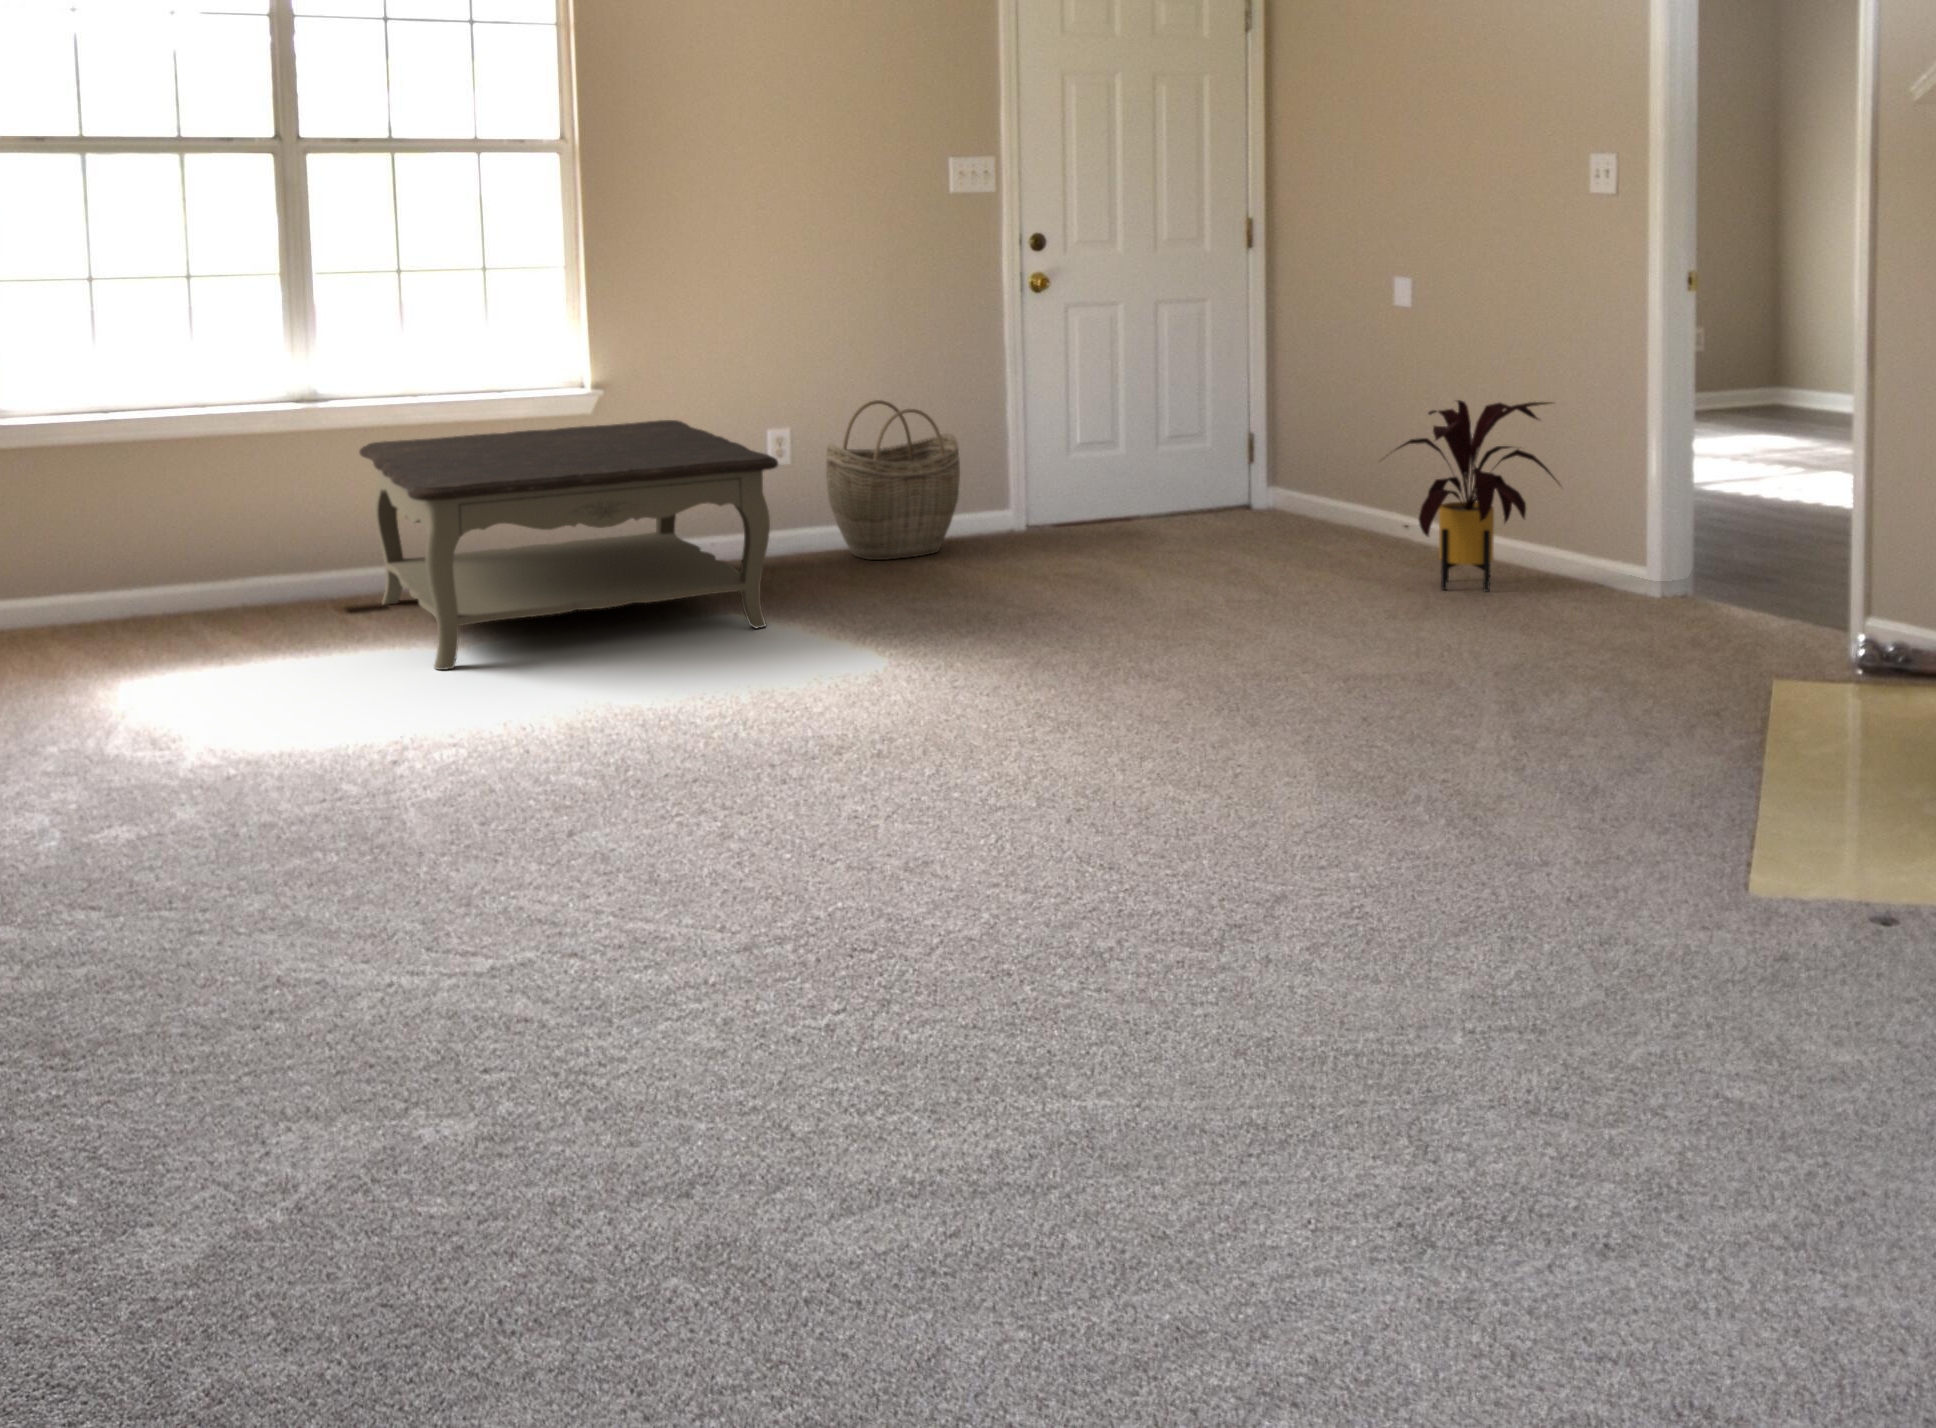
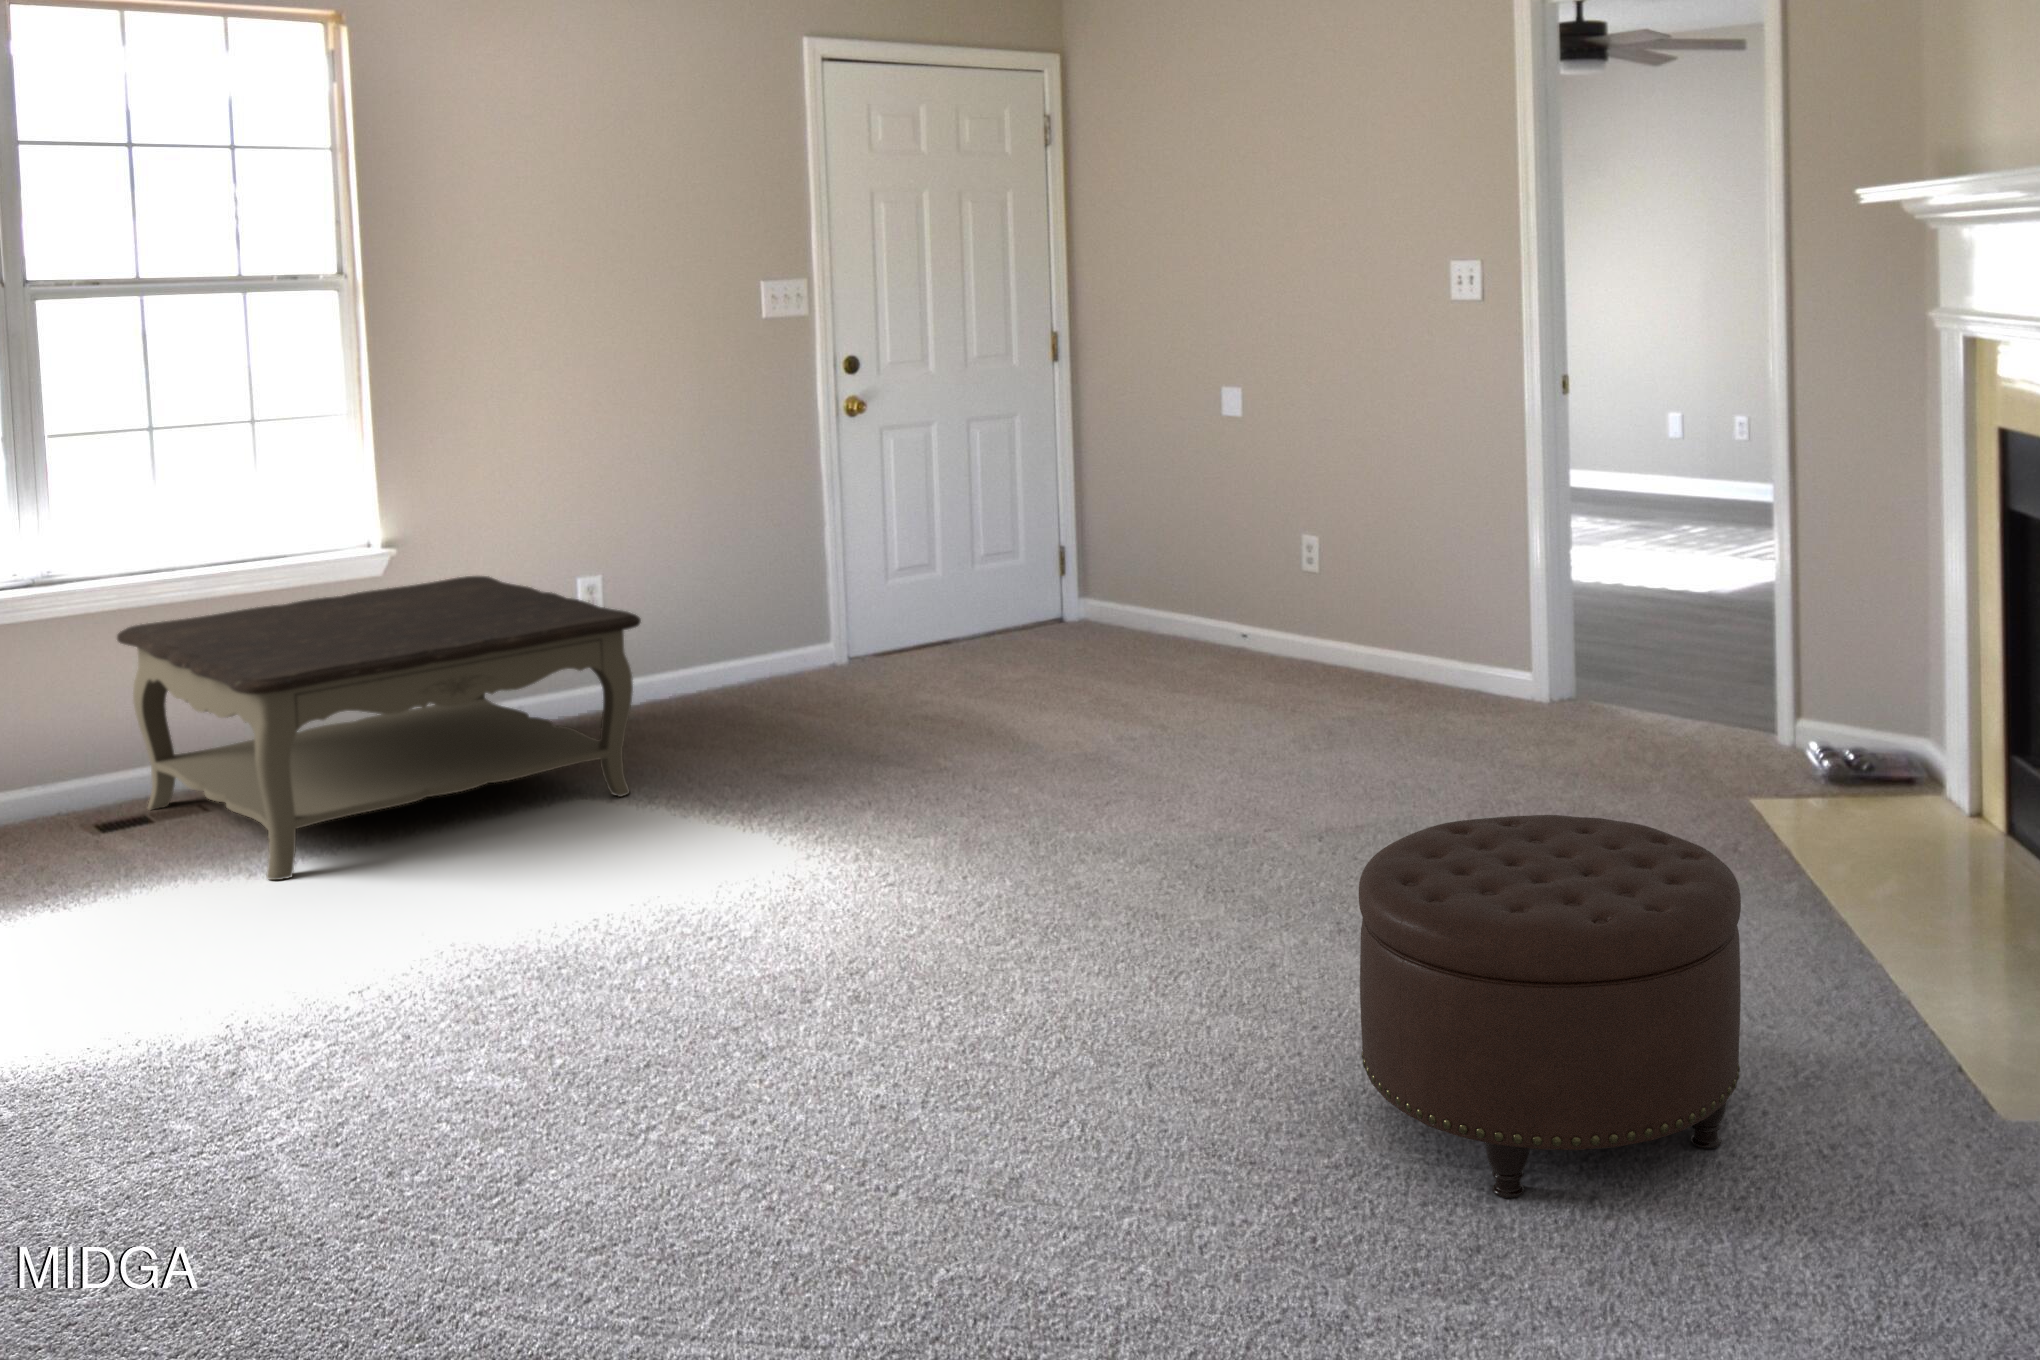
woven basket: present [826,400,960,560] -> none [645,539,791,708]
house plant: present [1382,400,1556,591] -> none [1227,509,1401,693]
ottoman: none [1274,702,1713,1114] -> present [1359,815,1741,1198]

